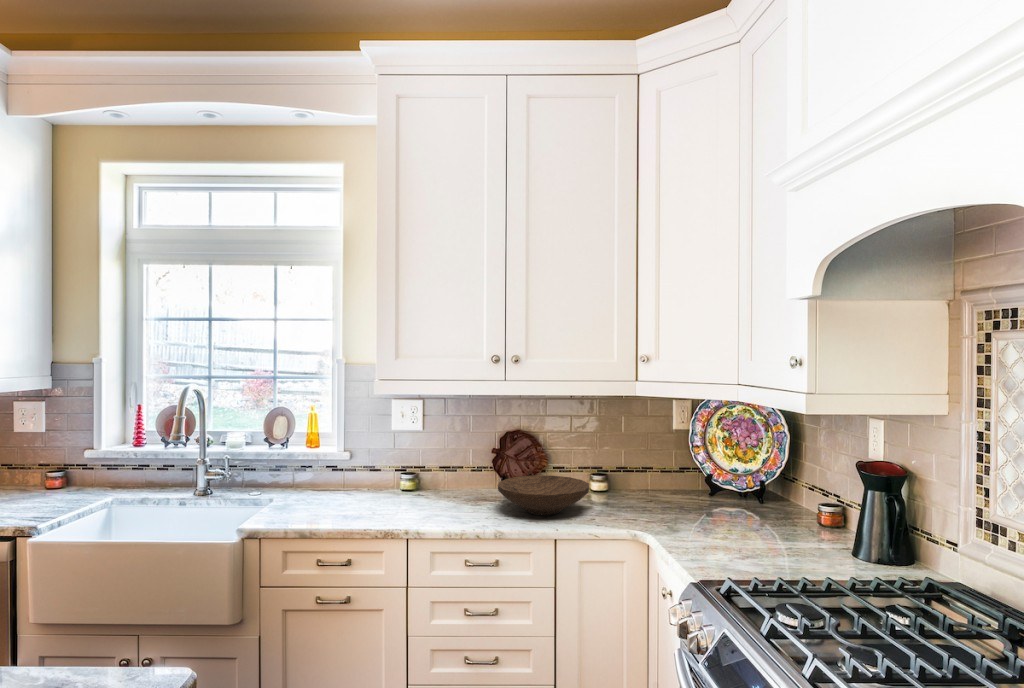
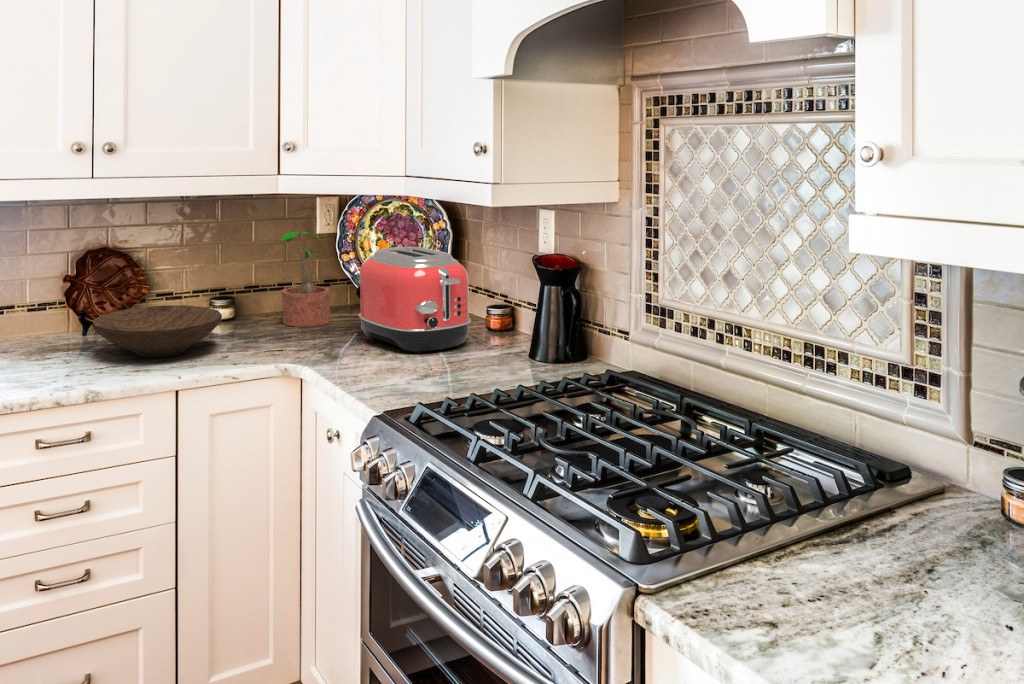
potted plant: none [643,427,682,503] -> present [280,232,330,327]
toaster: none [698,445,797,538] -> present [358,247,471,353]

